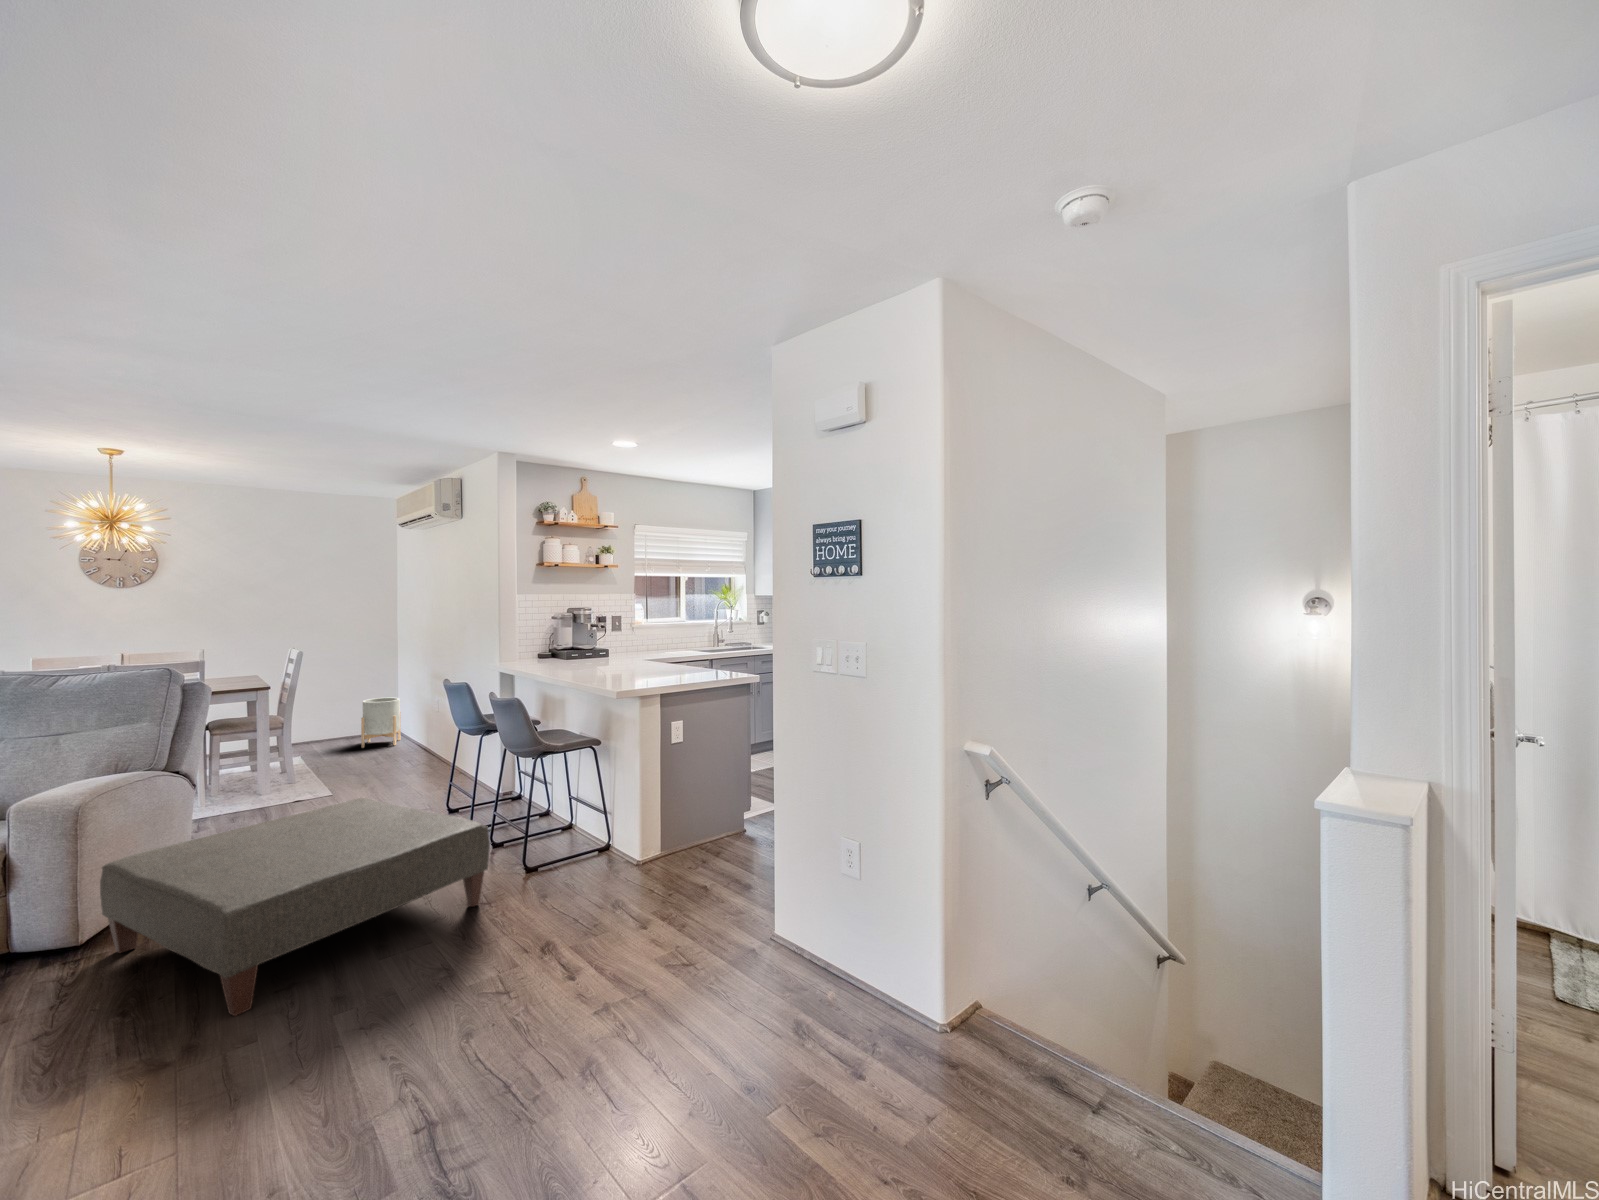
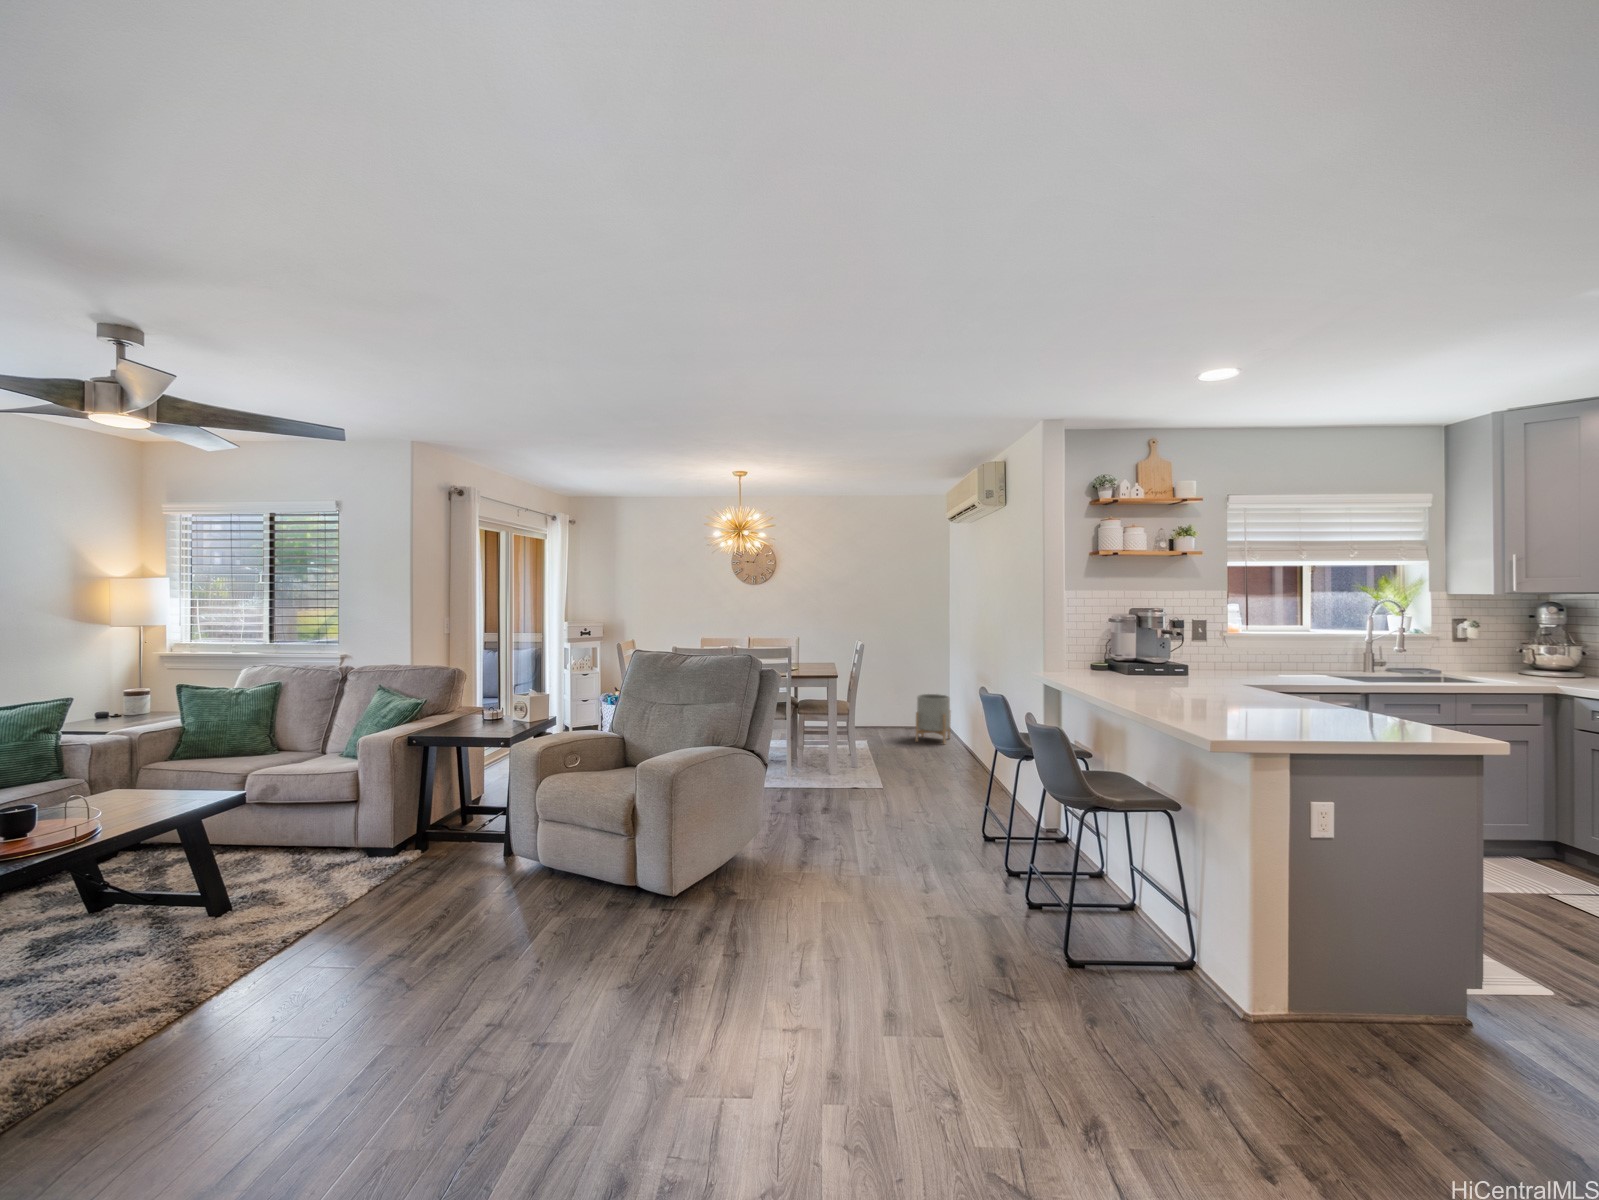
ottoman: present [100,798,490,1016] -> none [680,814,1019,1056]

